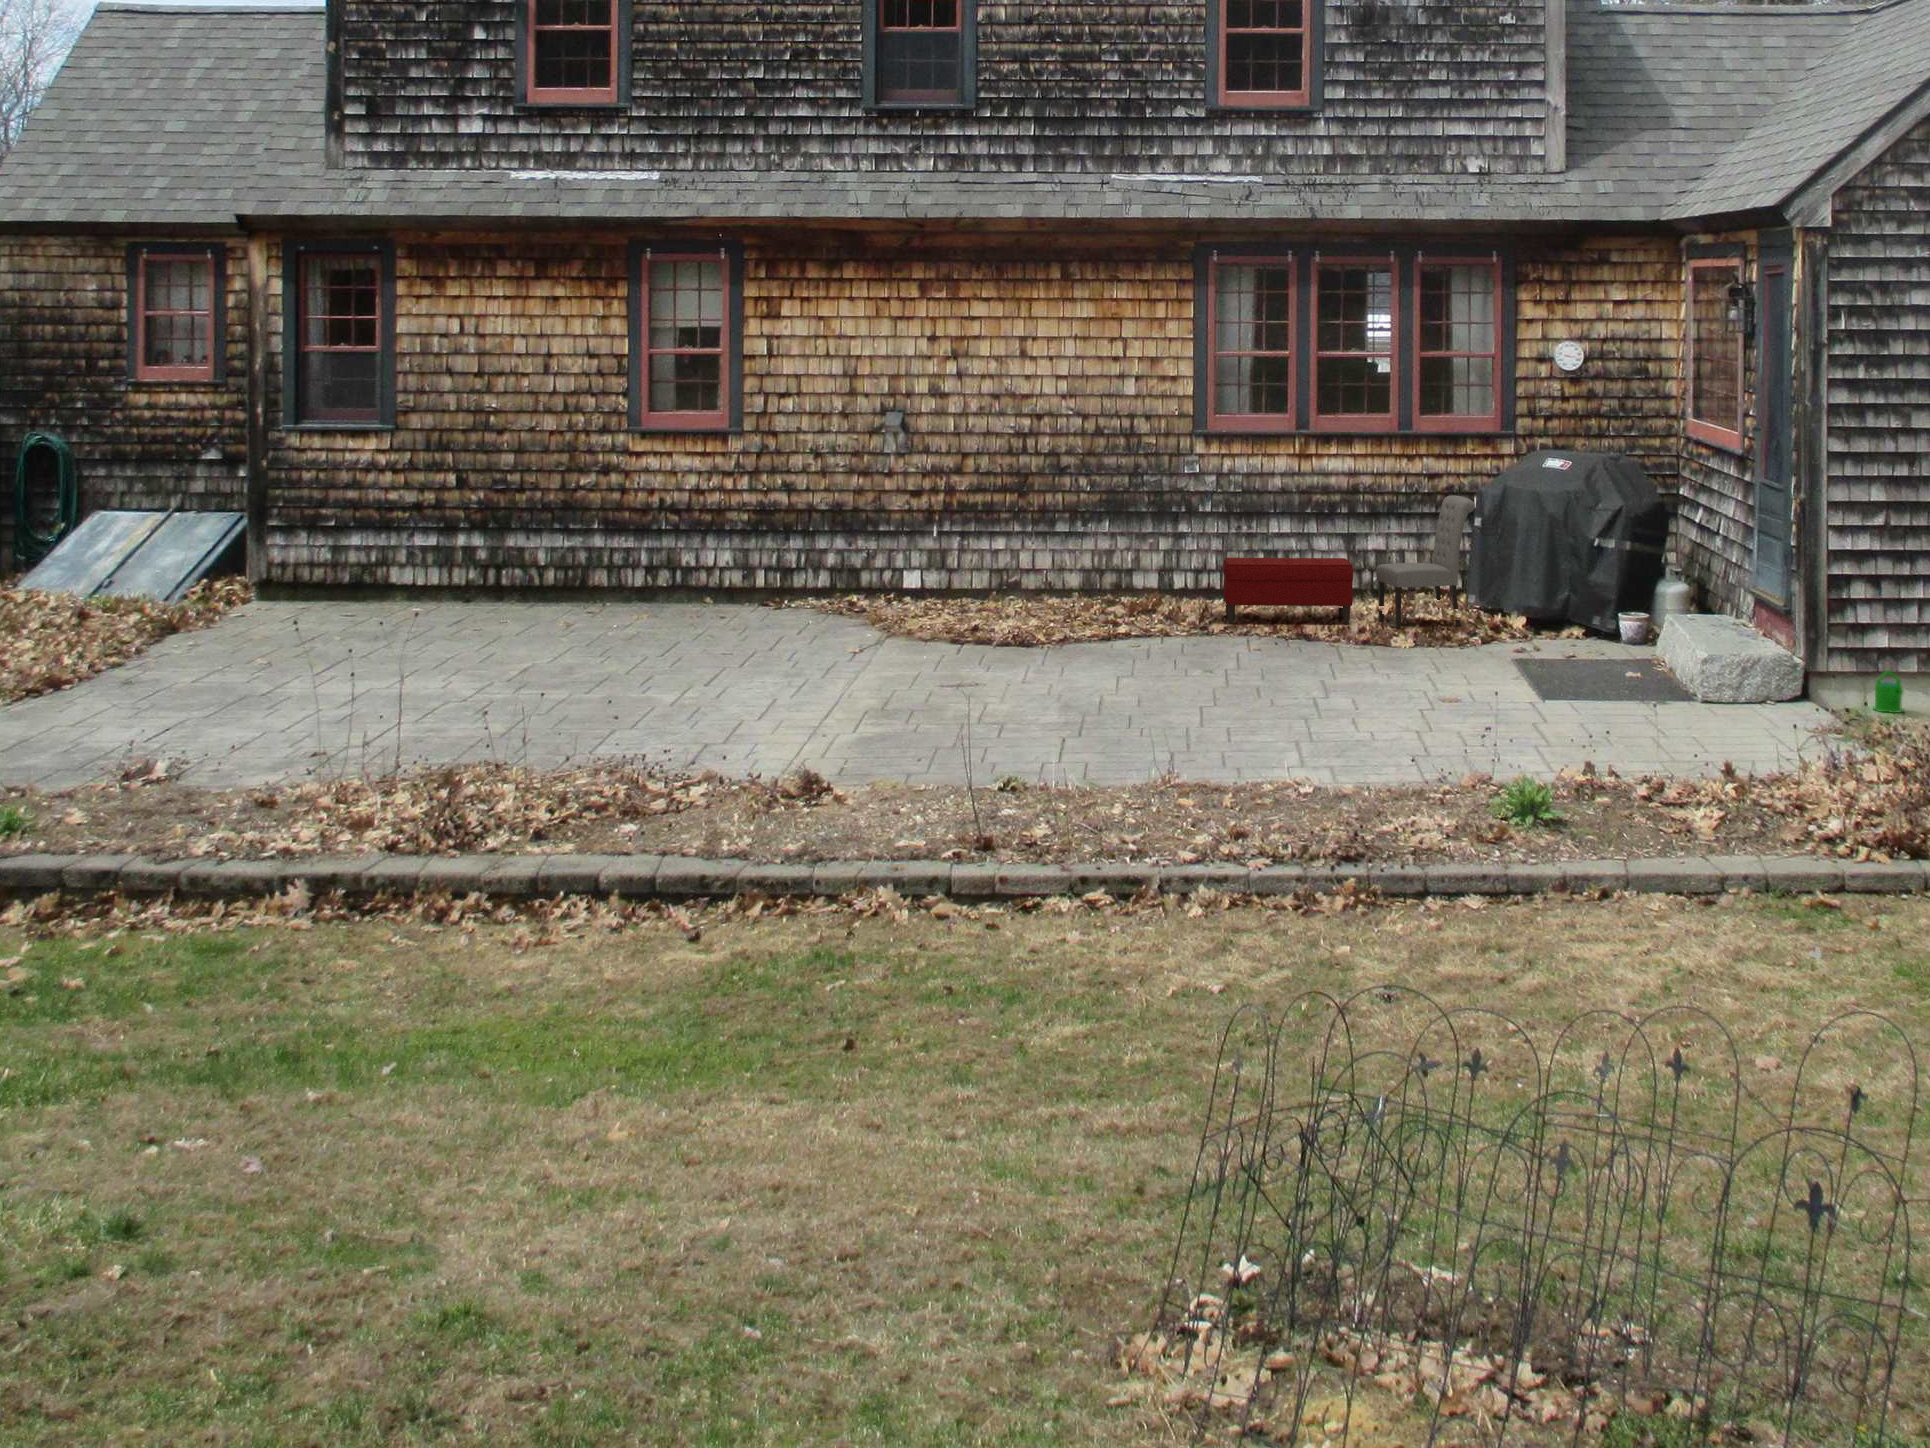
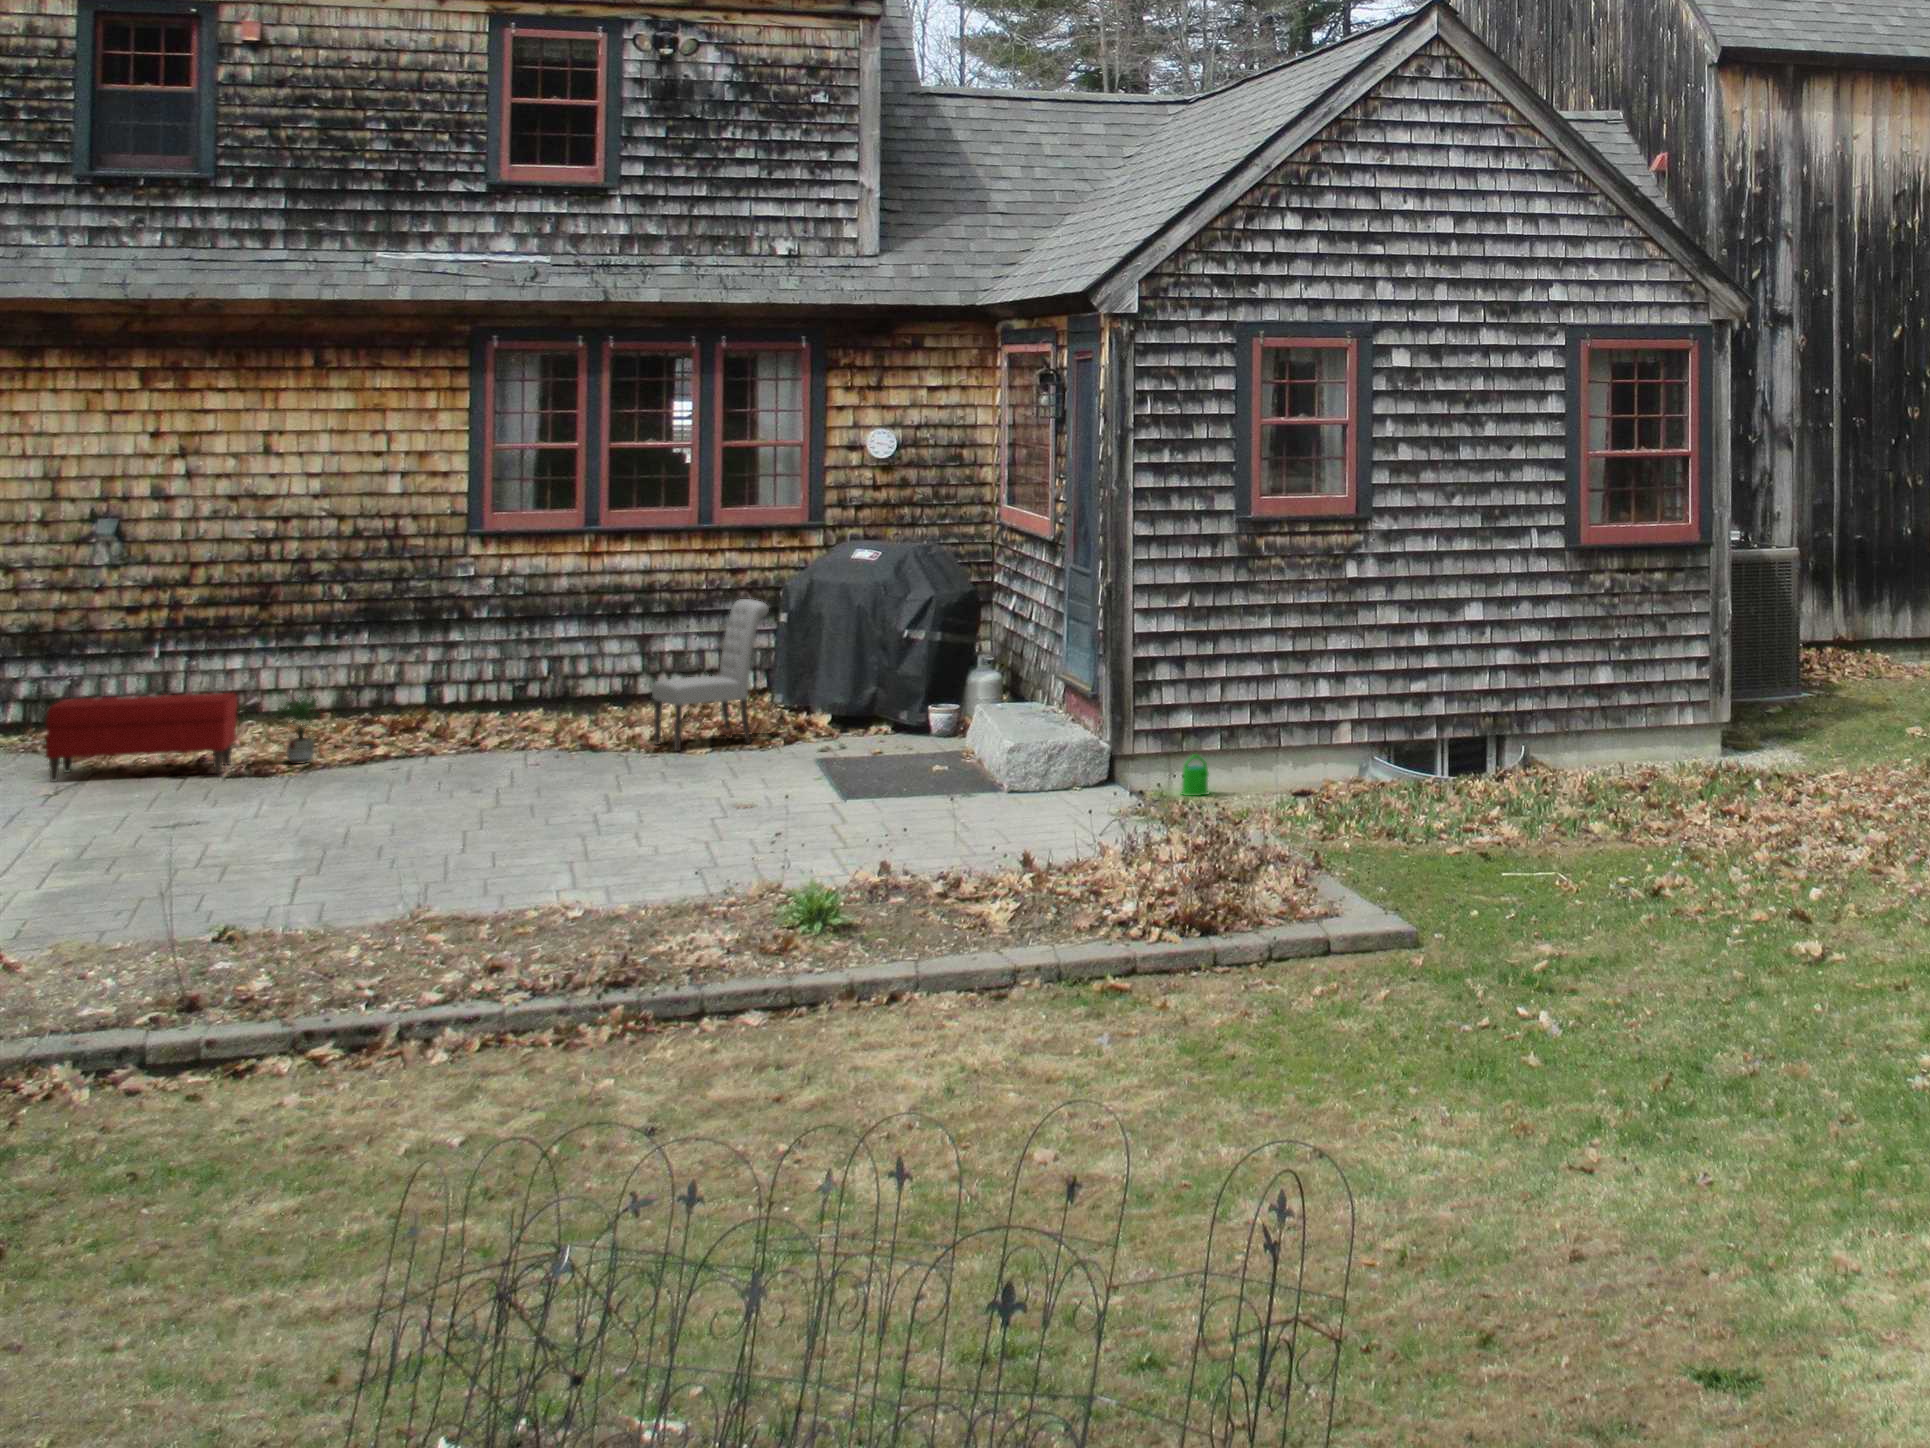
bench: present [1223,558,1353,624] -> present [46,693,237,781]
potted plant: none [1081,559,1122,617] -> present [274,695,318,764]

